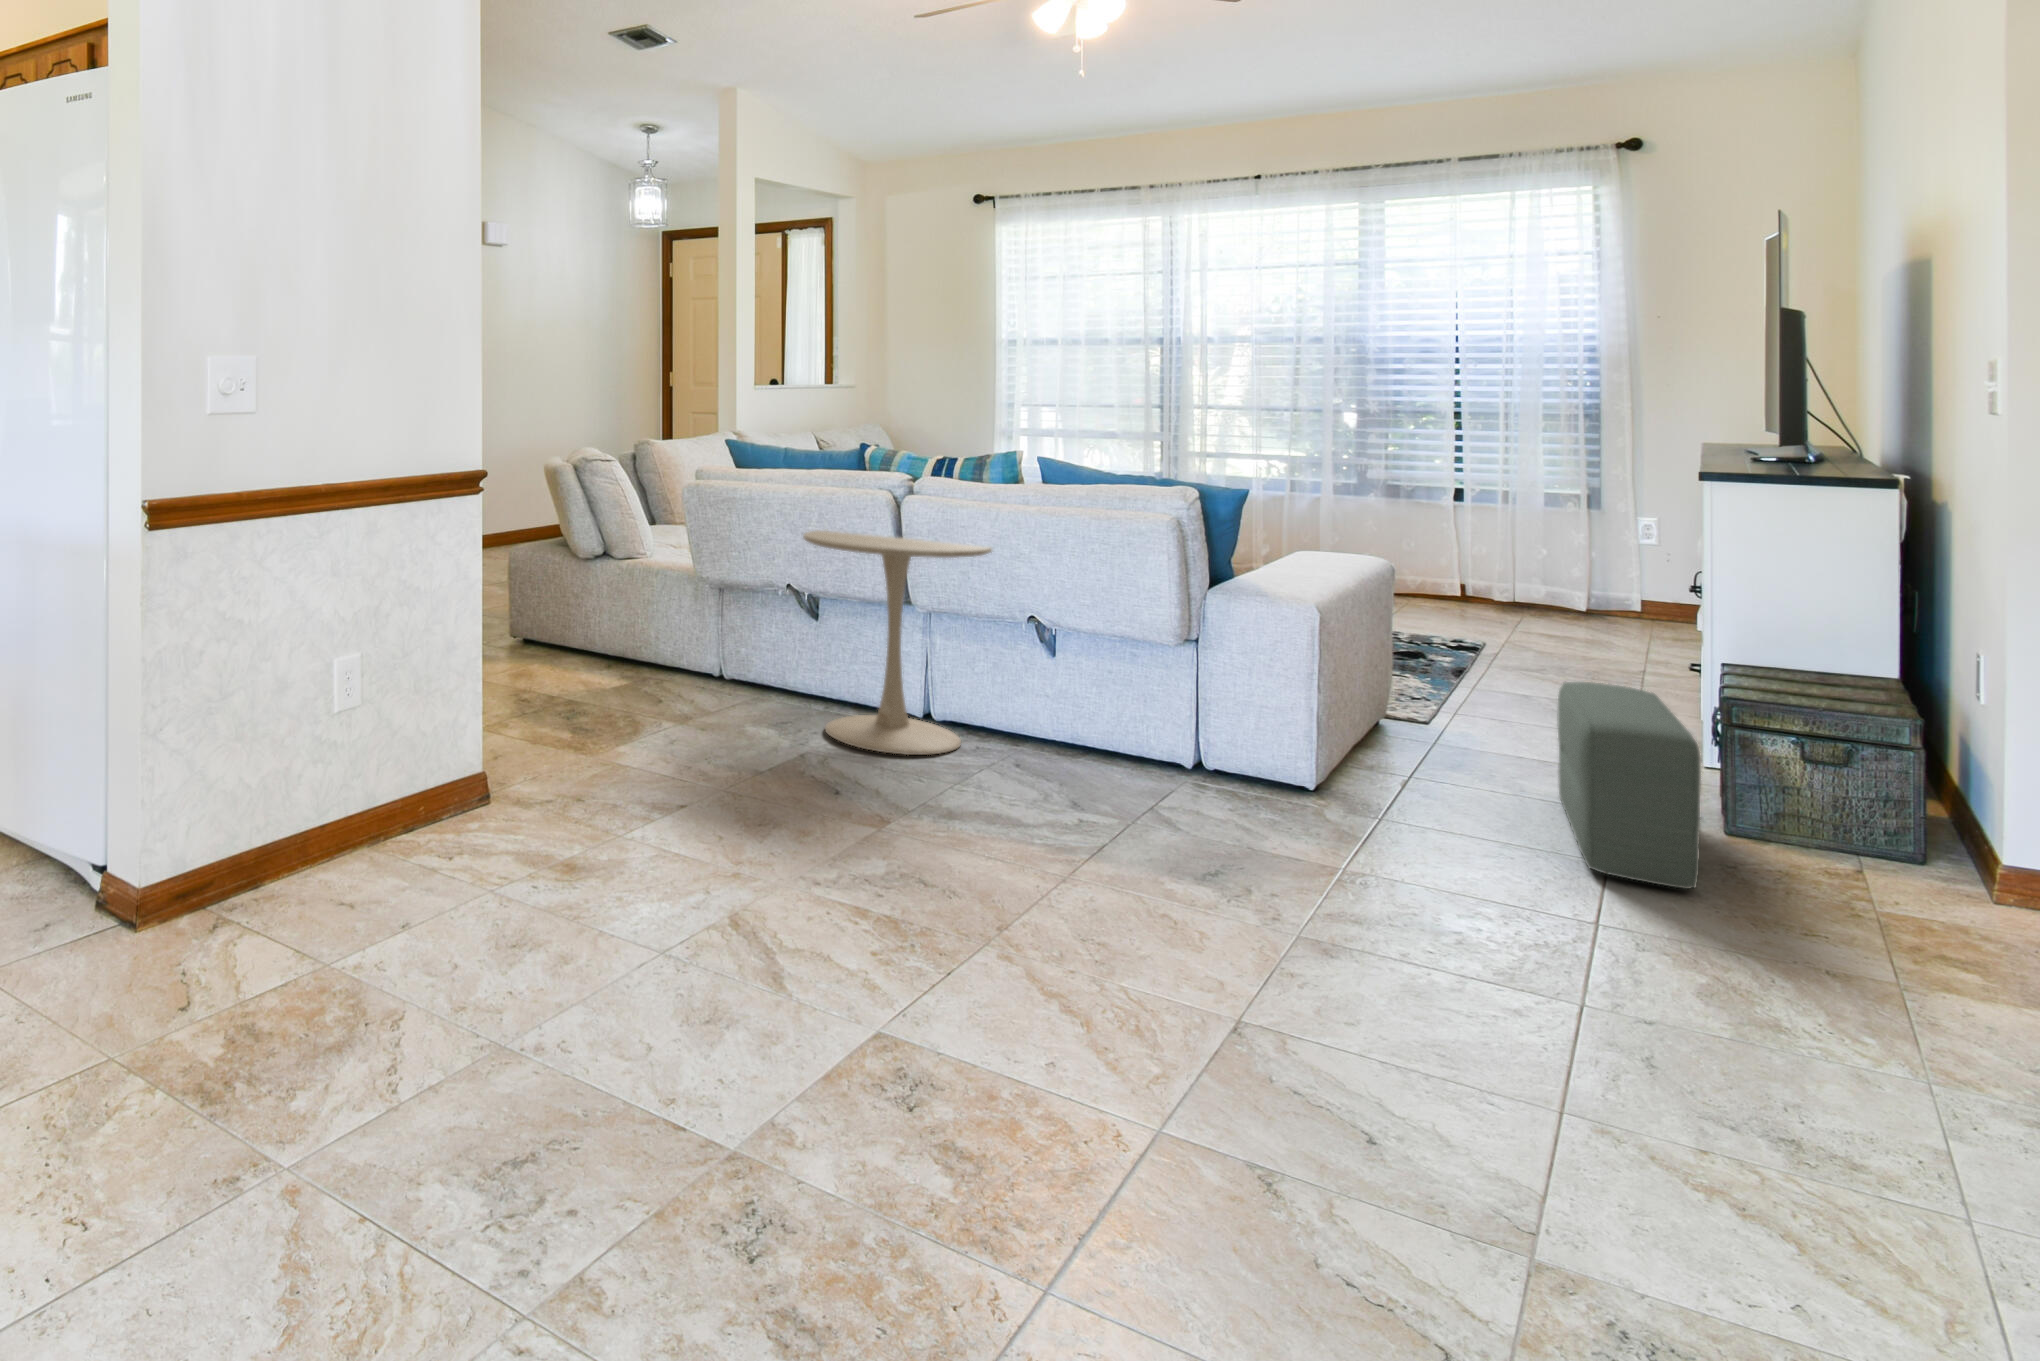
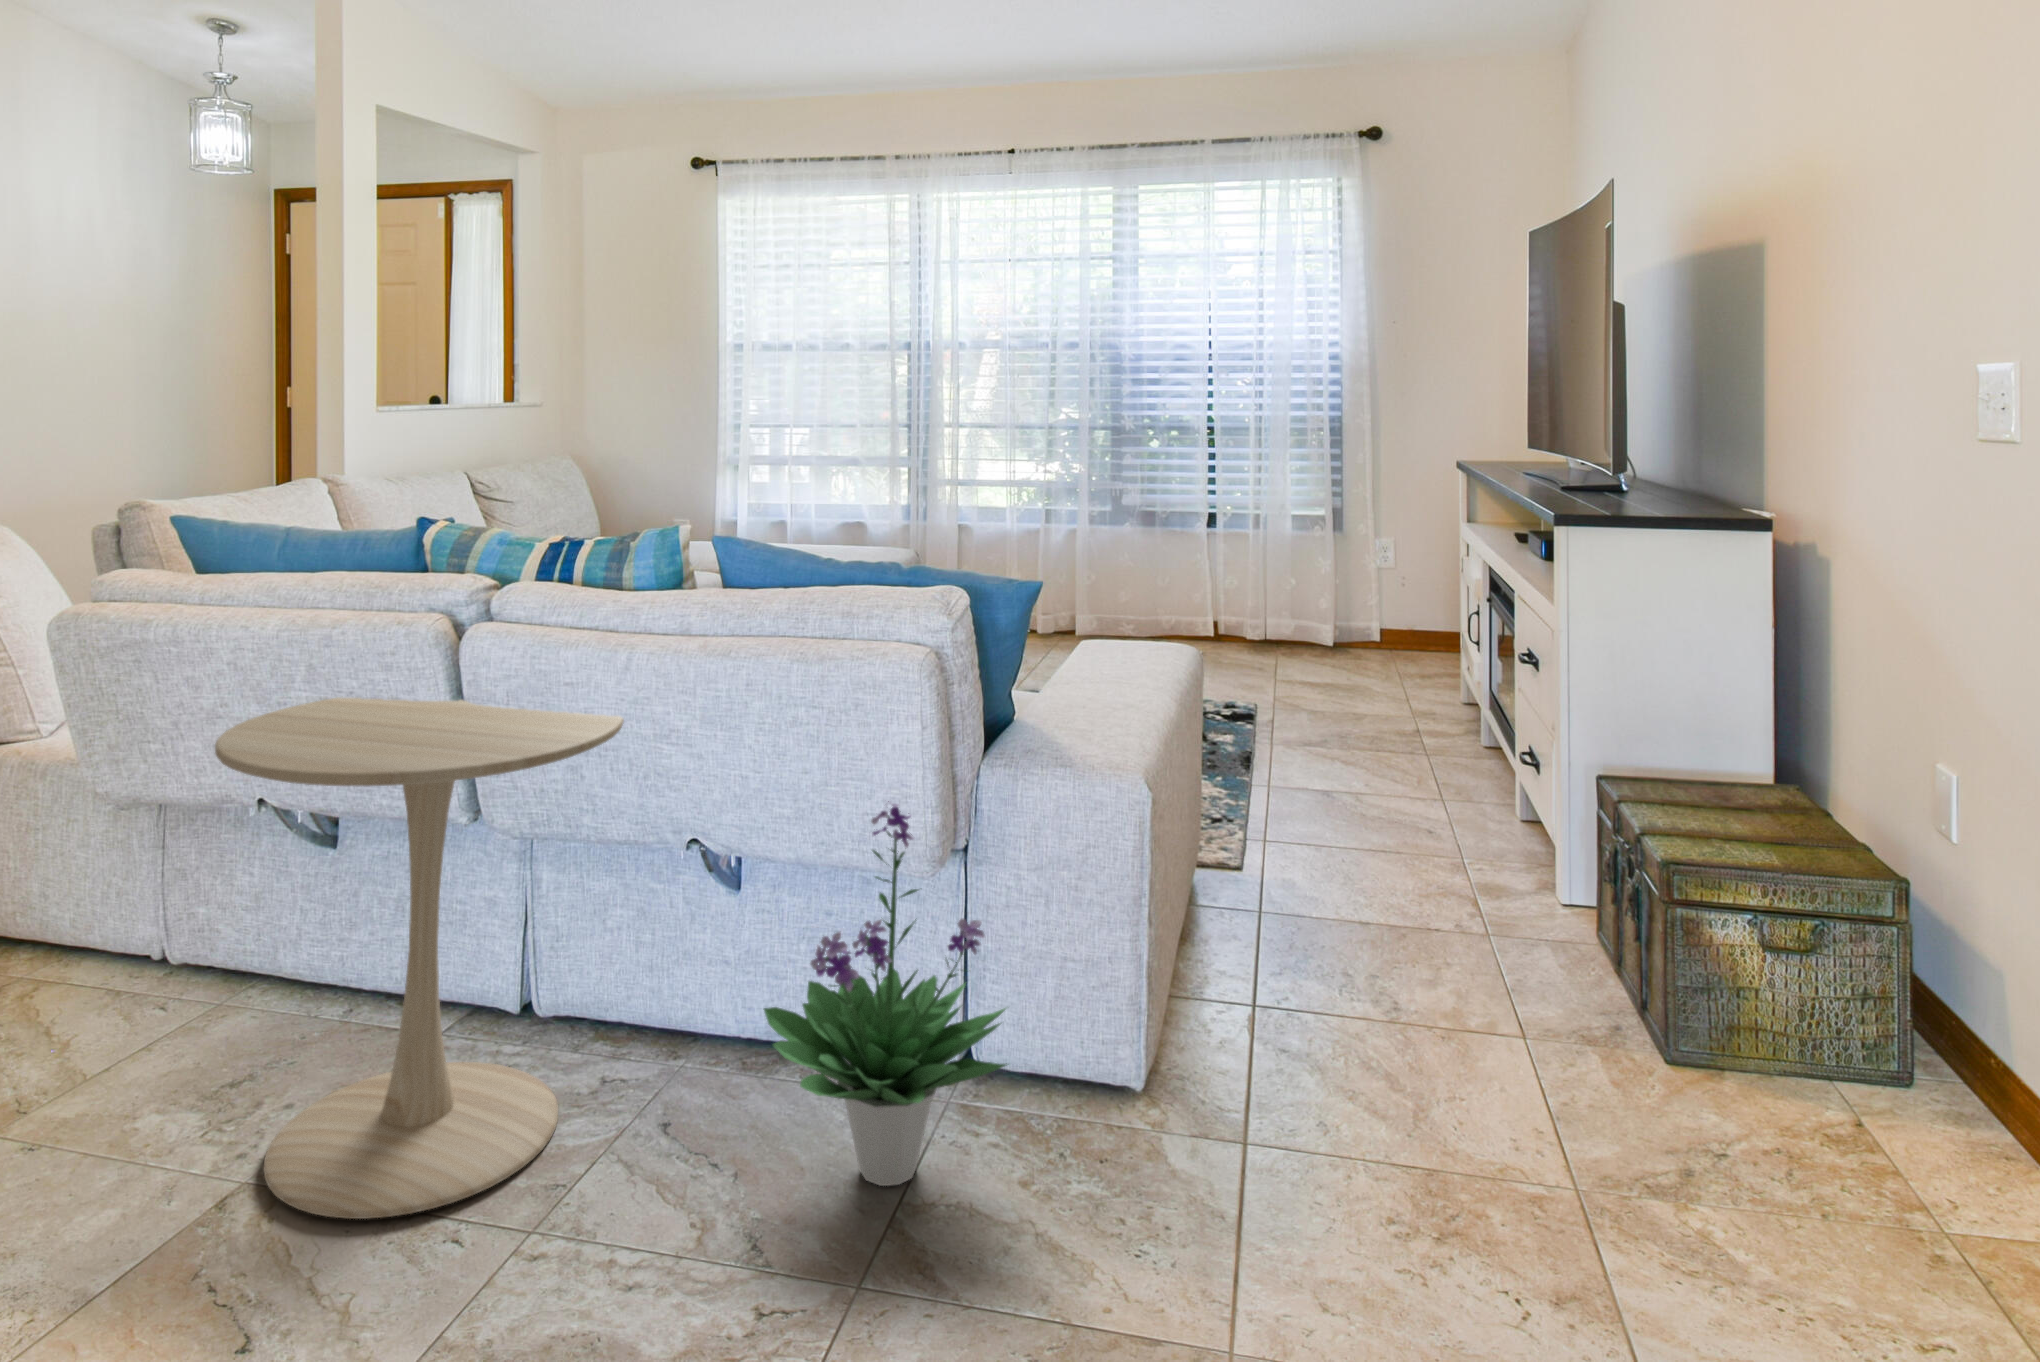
potted plant: none [1074,594,1220,786] -> present [764,801,1007,1186]
pouf: present [1557,682,1701,889] -> none [1460,852,1760,1288]

